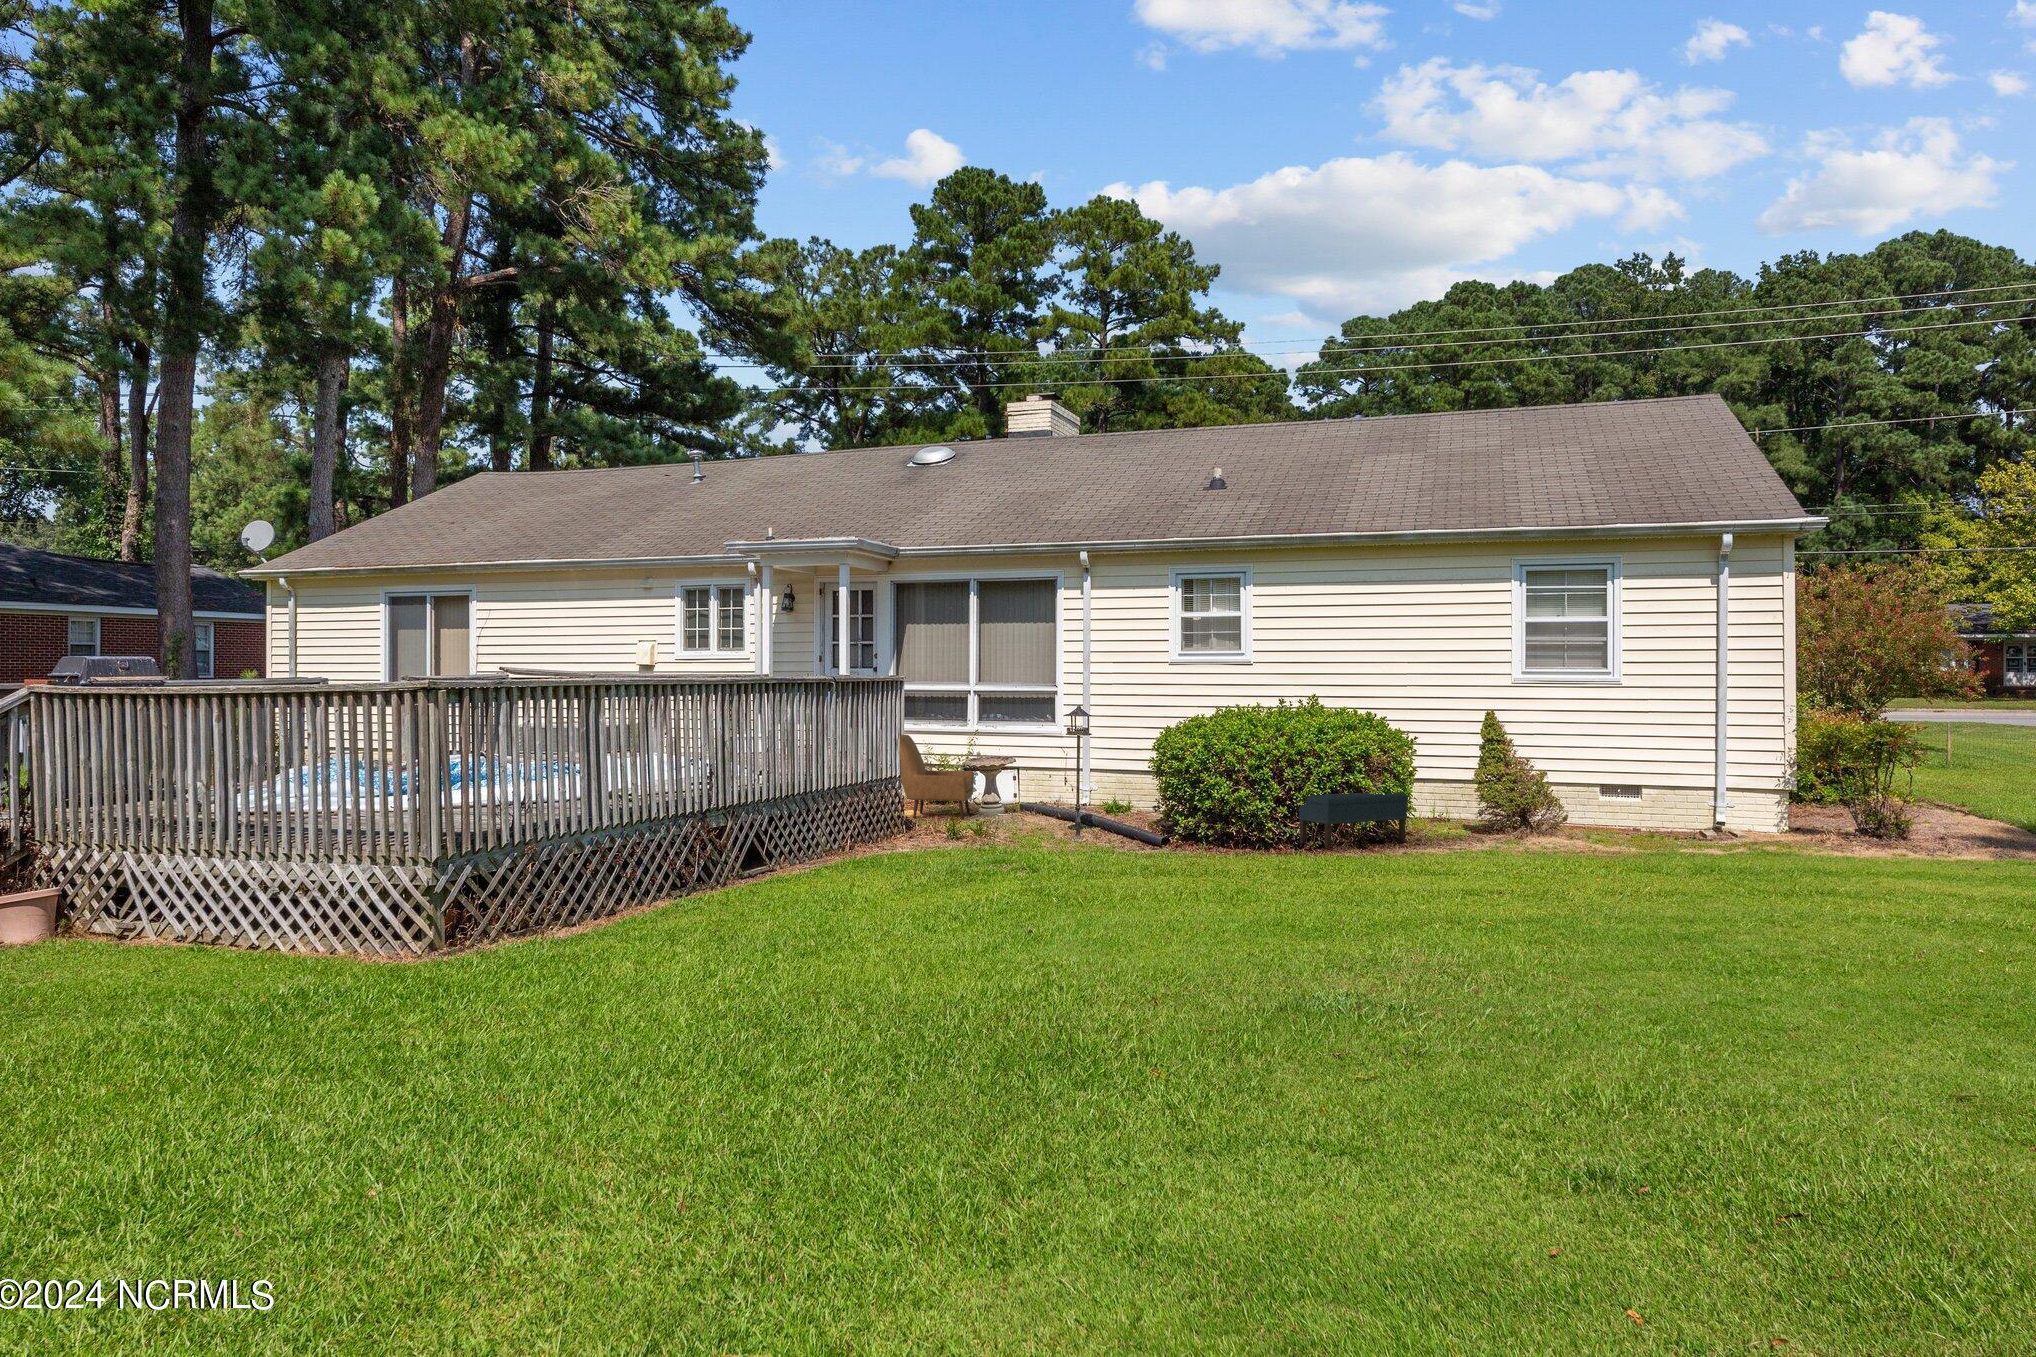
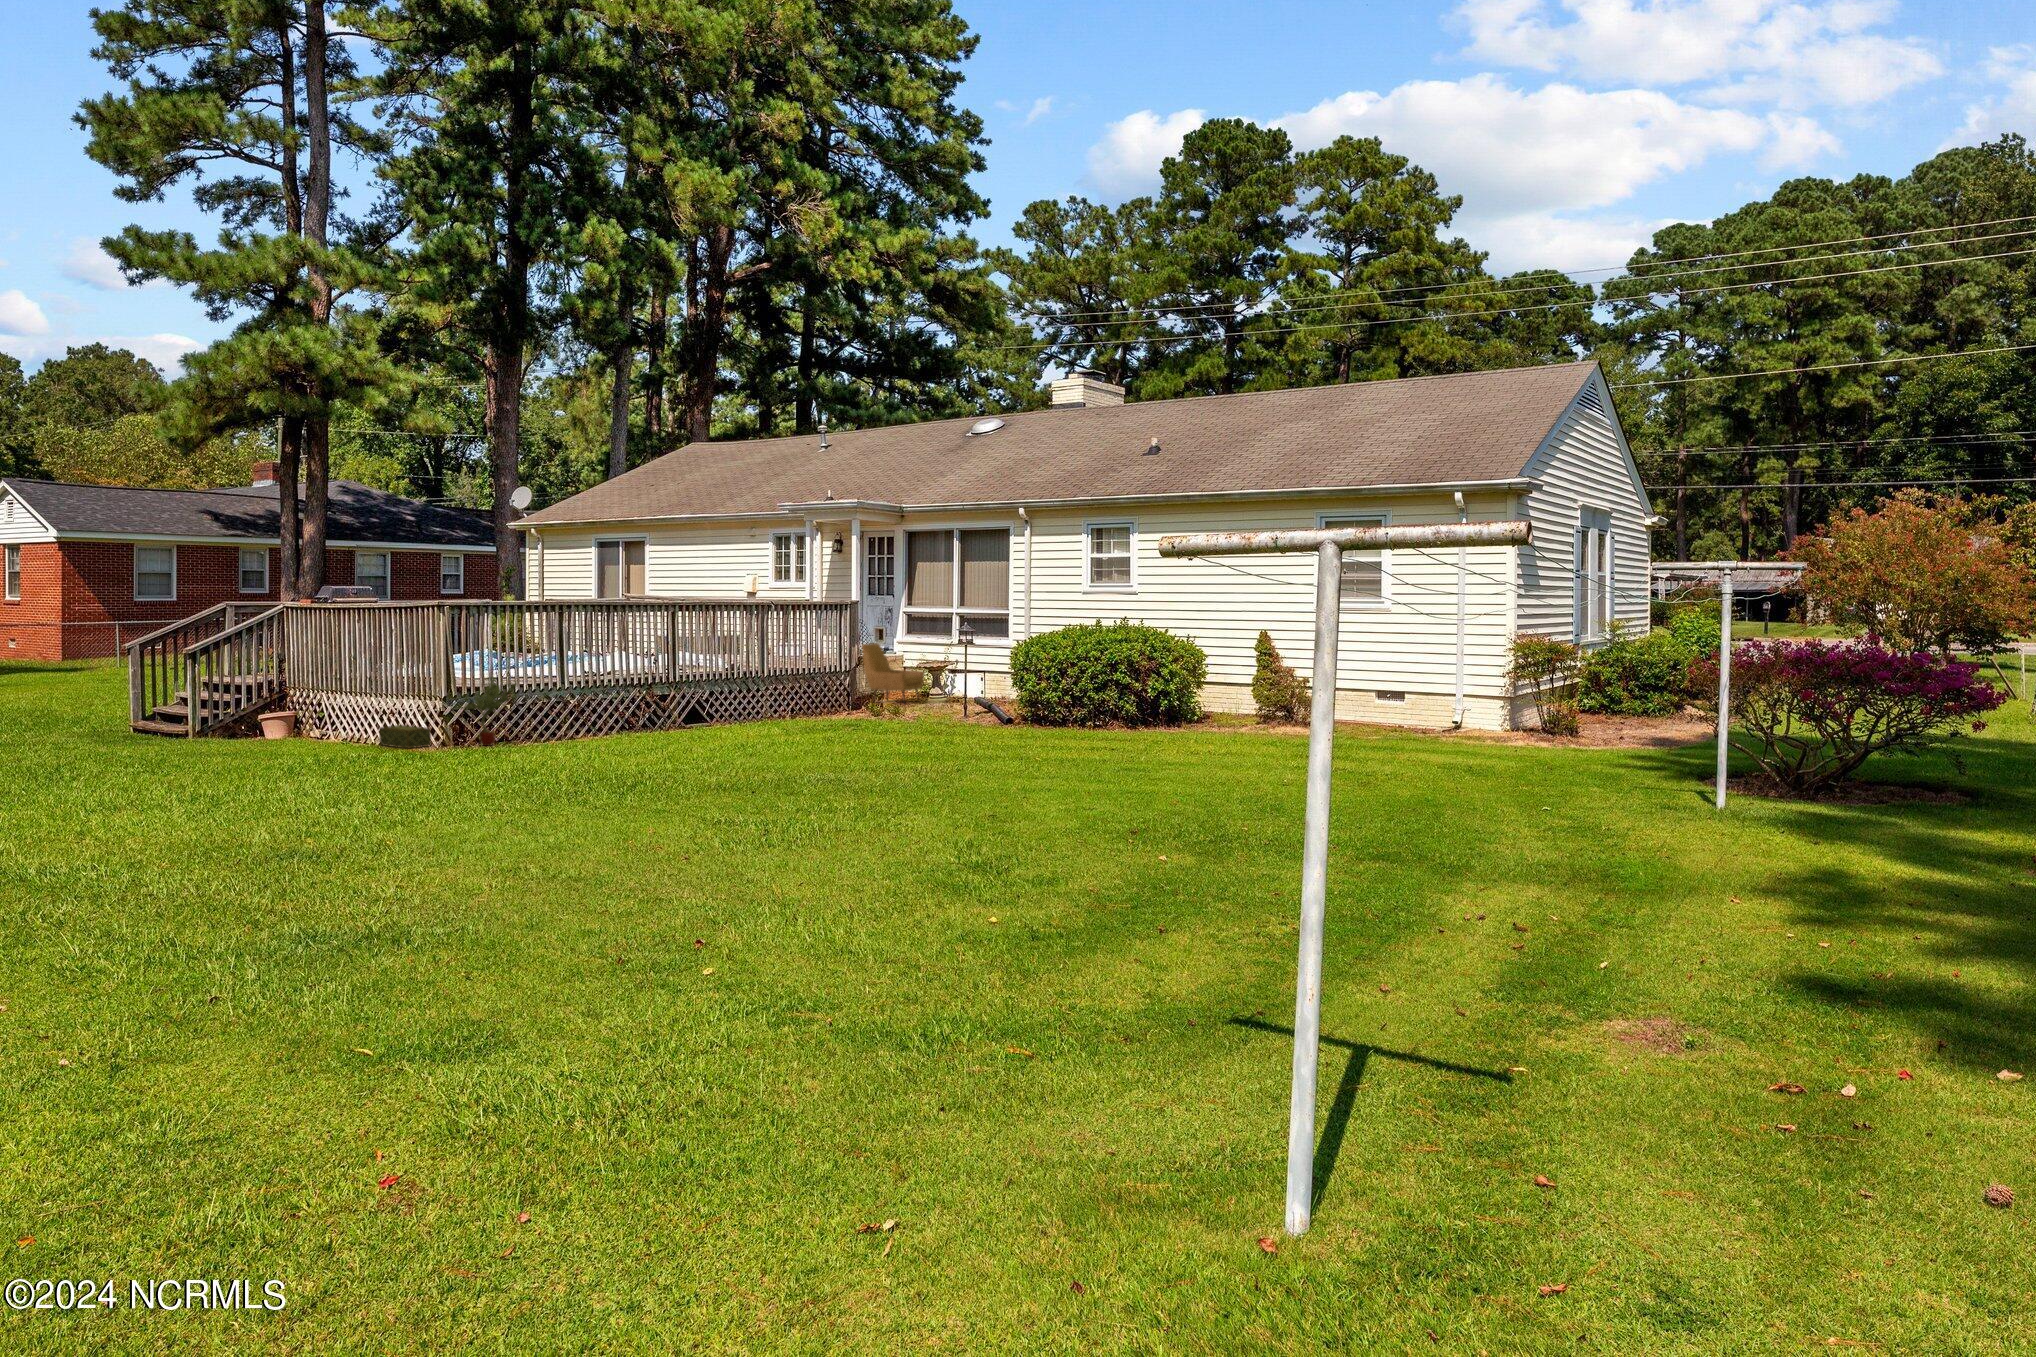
bench: present [1299,791,1408,849] -> none [1091,688,1177,728]
potted tree: none [463,807,562,942] -> present [458,676,517,746]
woven basket: none [302,911,410,961] -> present [379,725,431,749]

